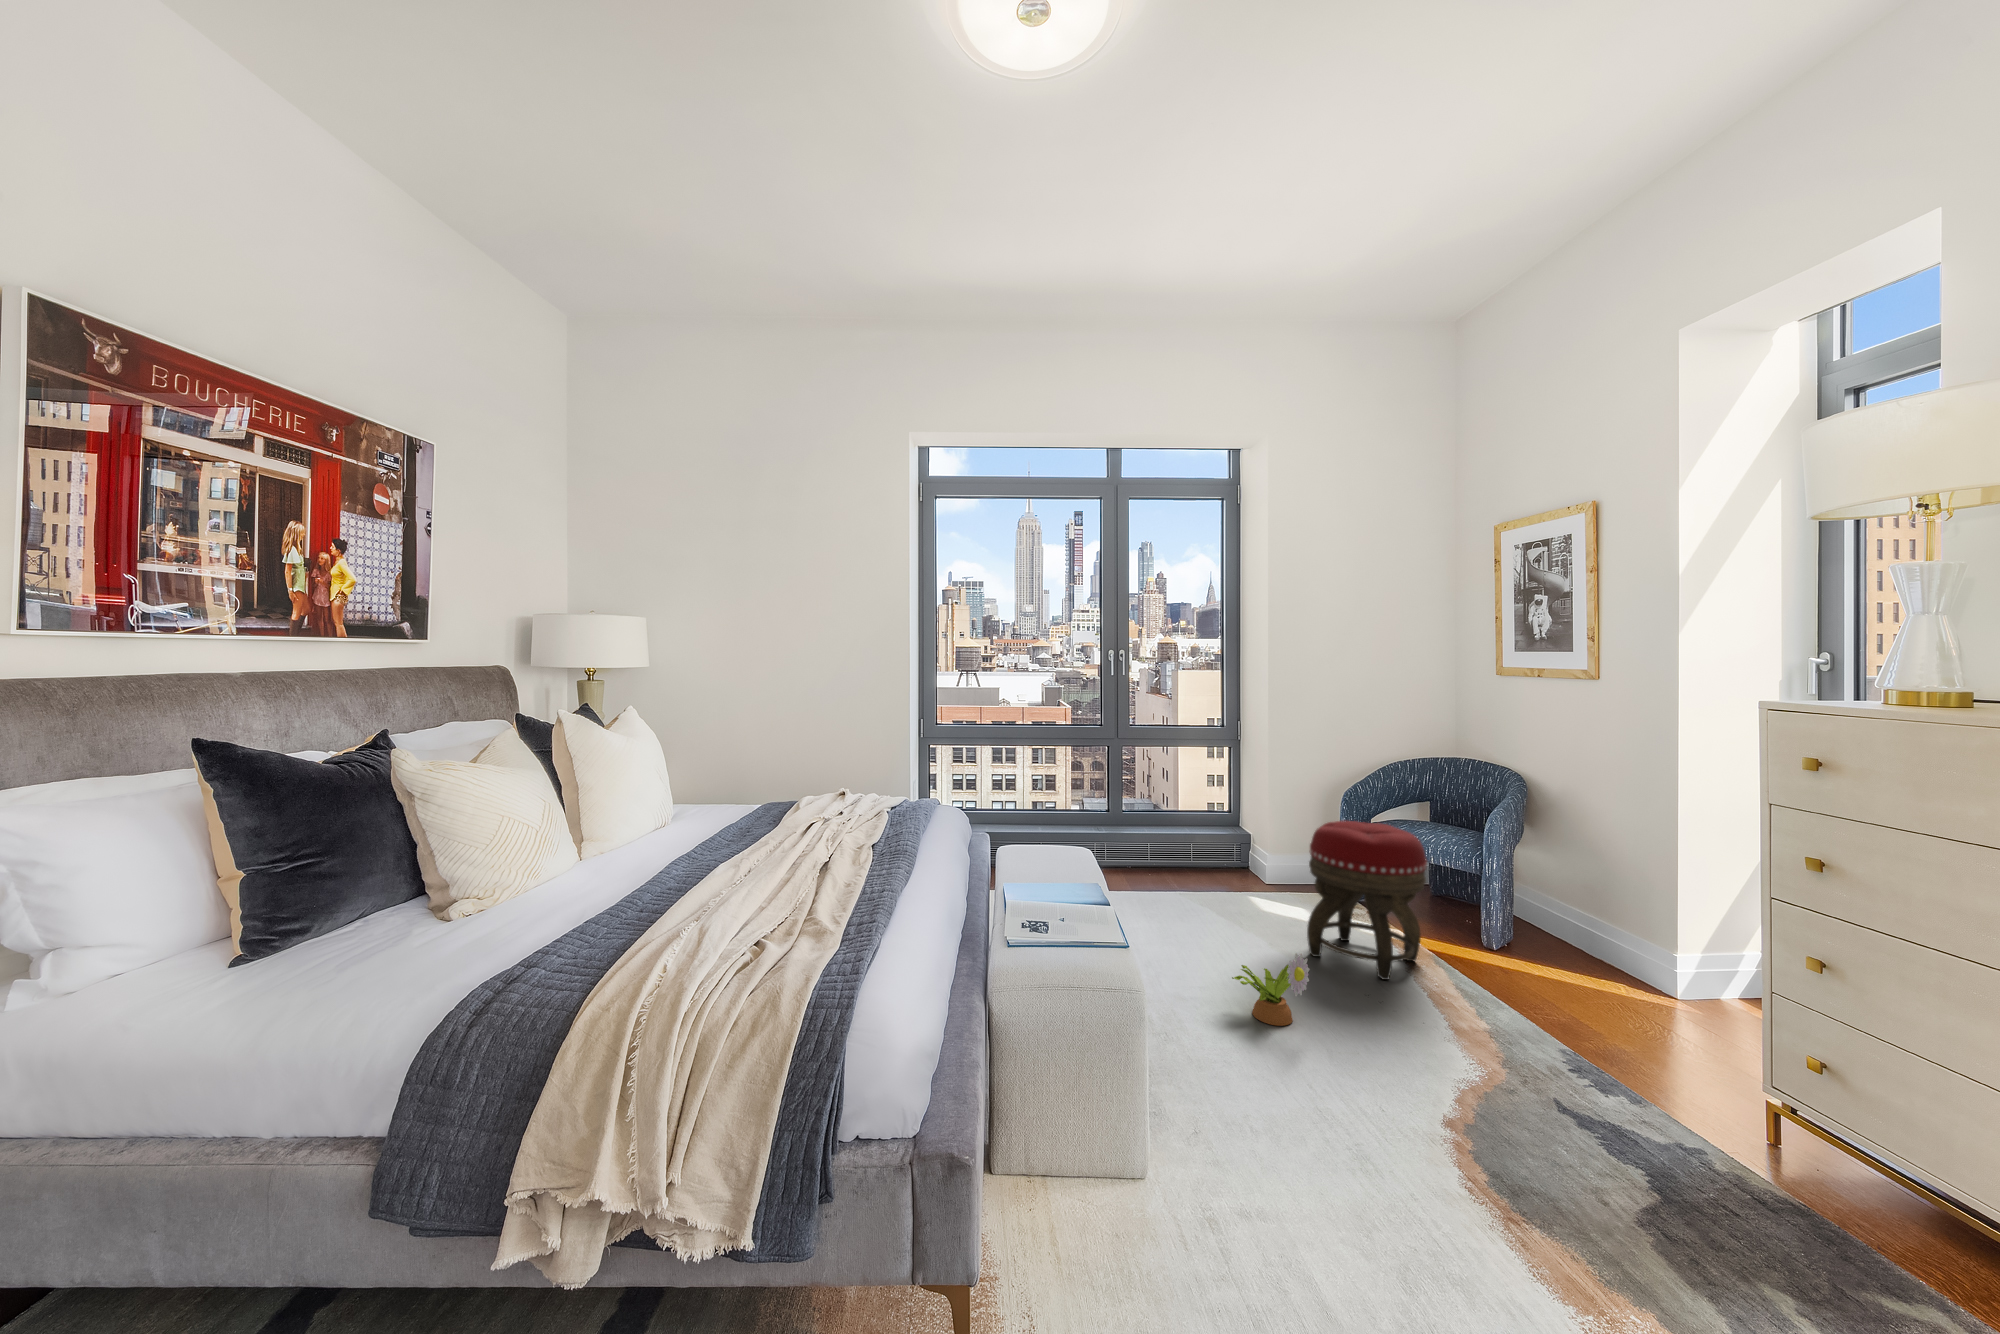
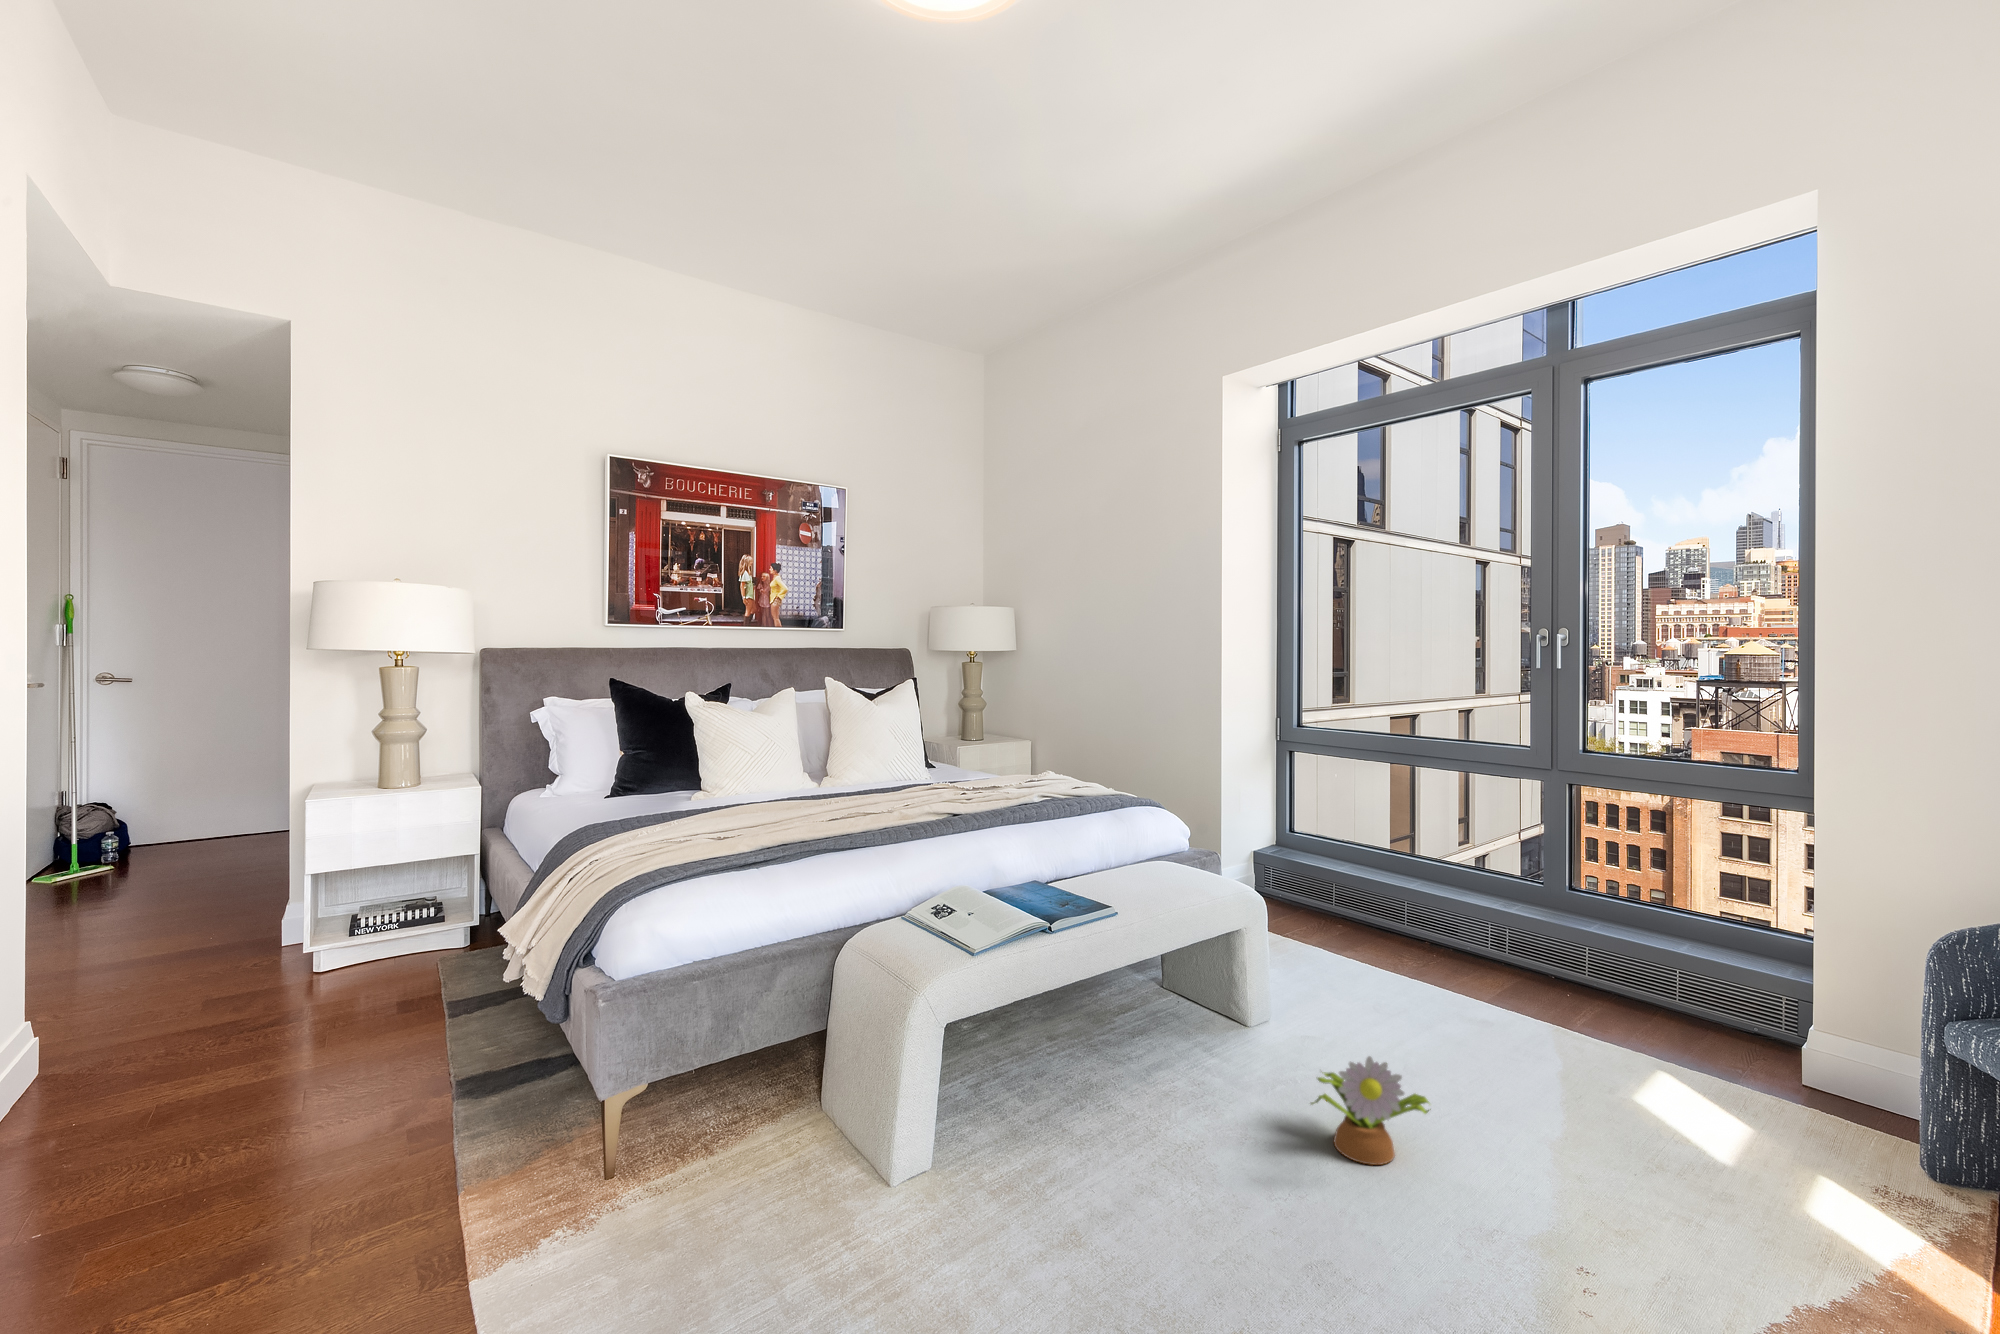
footstool: present [1307,821,1427,980] -> none [1624,915,1900,1246]

